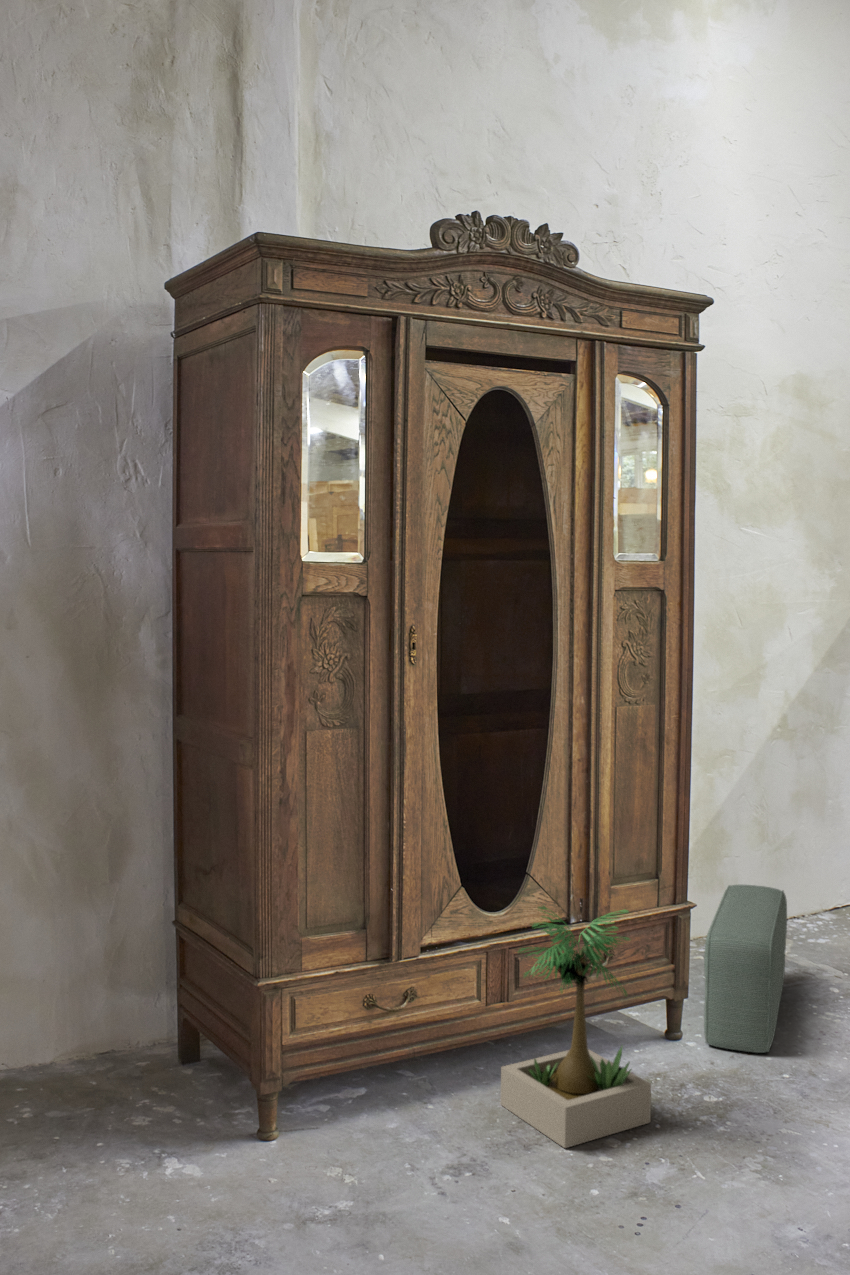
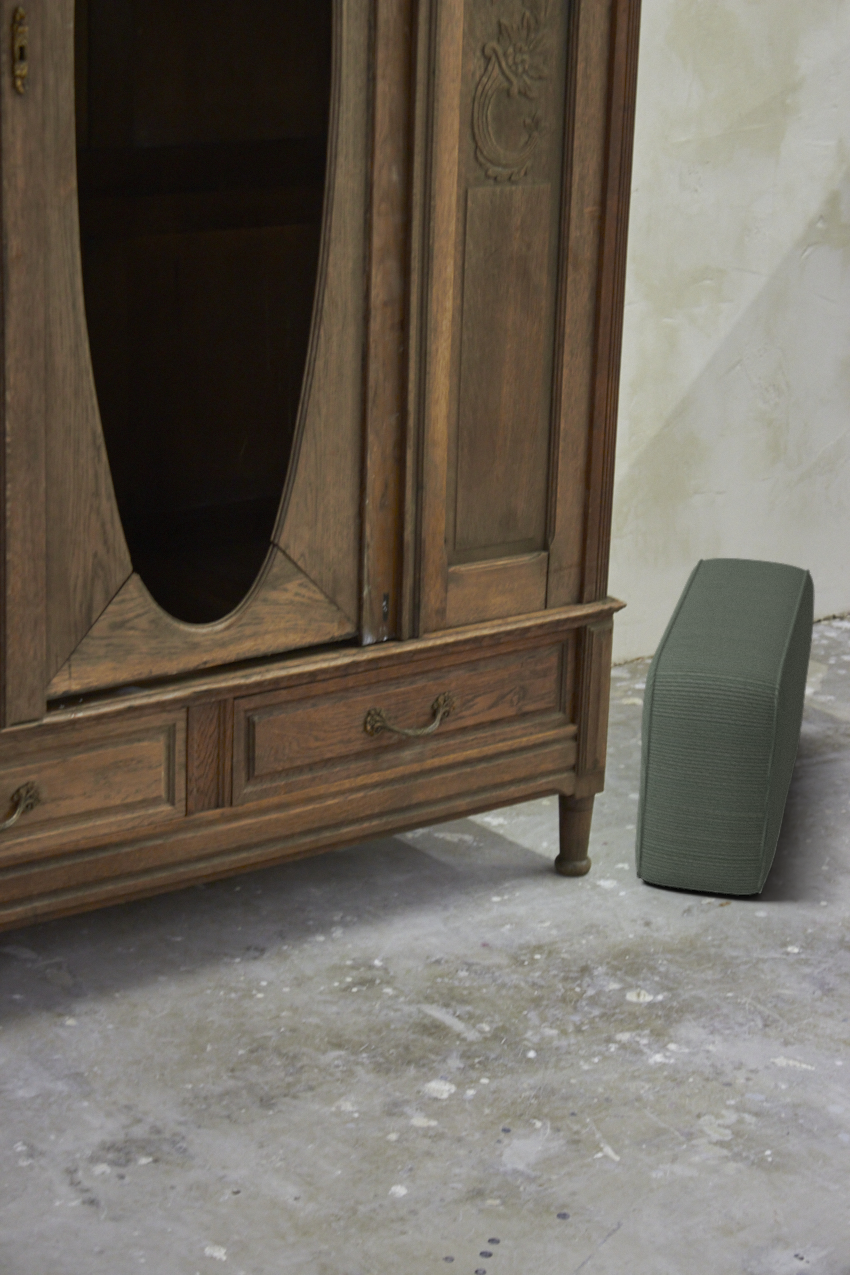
potted plant: present [500,906,651,1148] -> none [211,602,523,1103]

